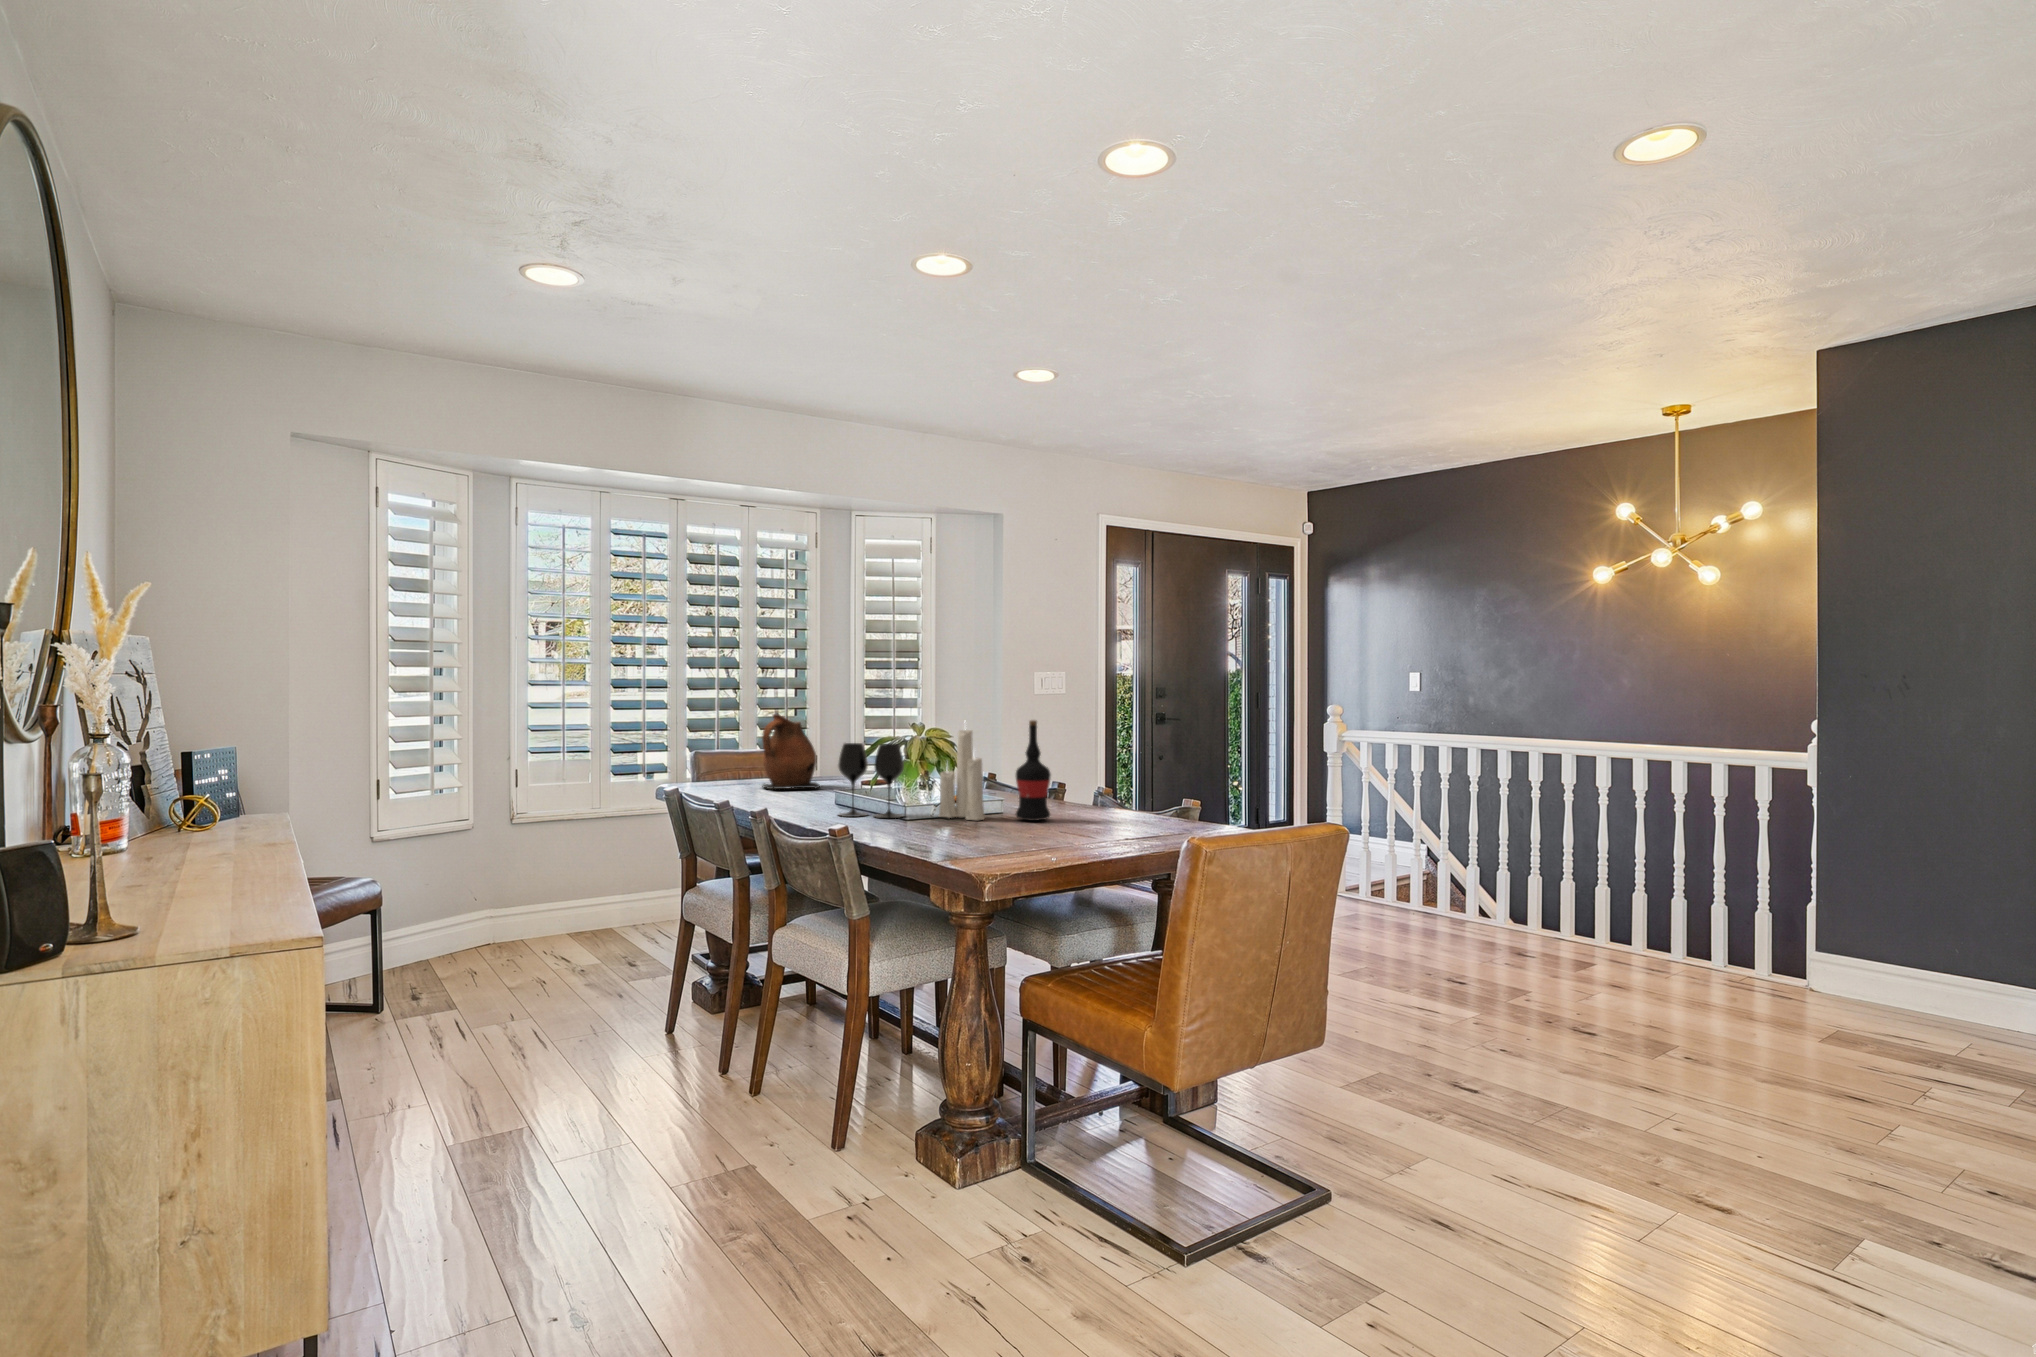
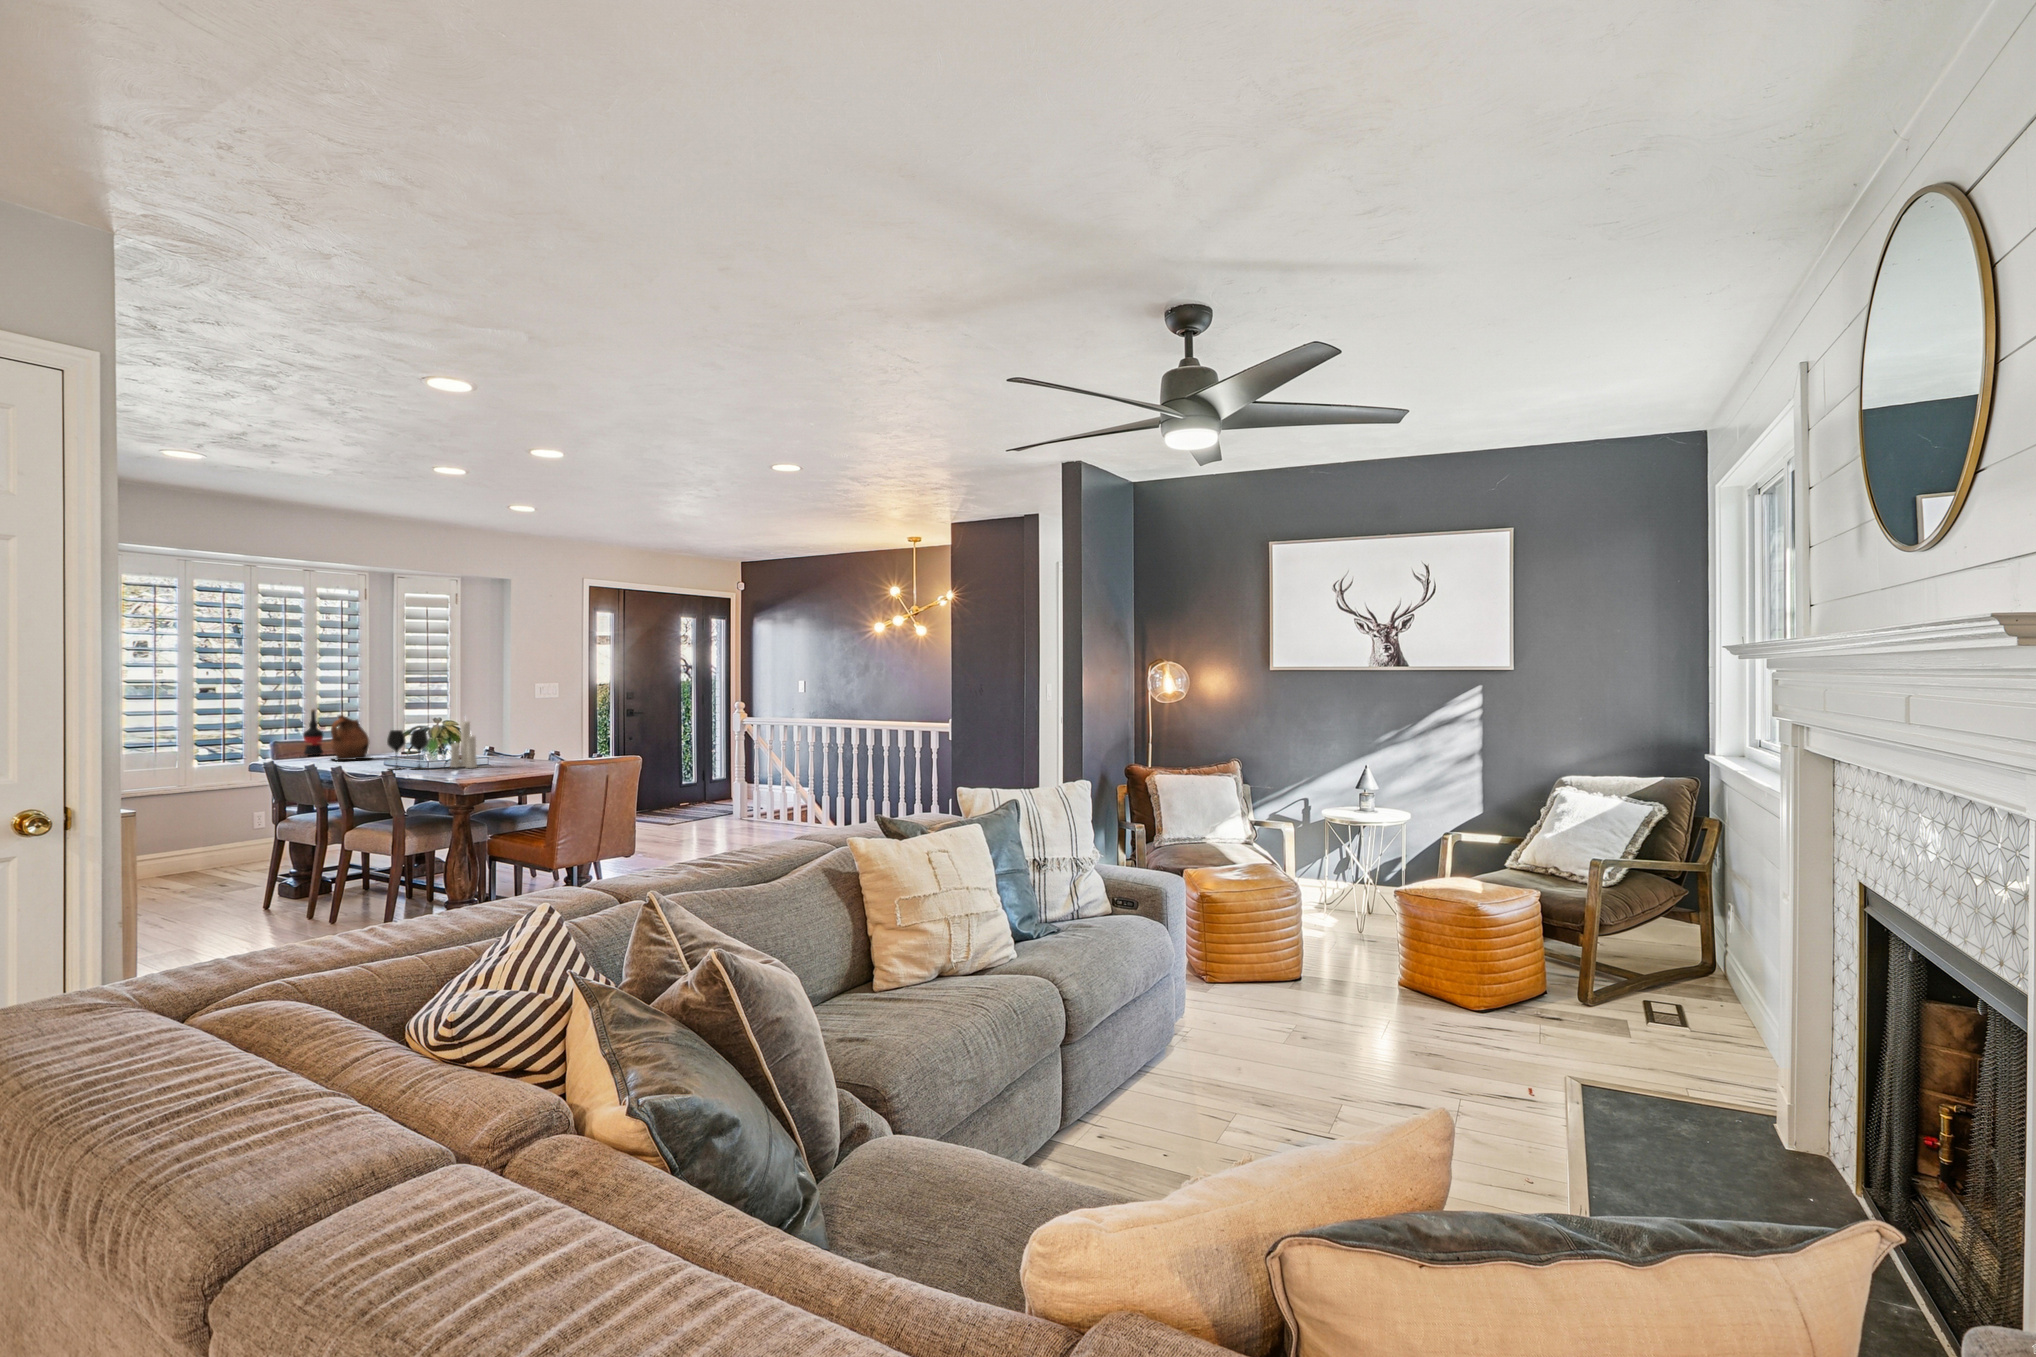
wine bottle: present [1016,720,1051,821] -> present [303,710,323,756]

